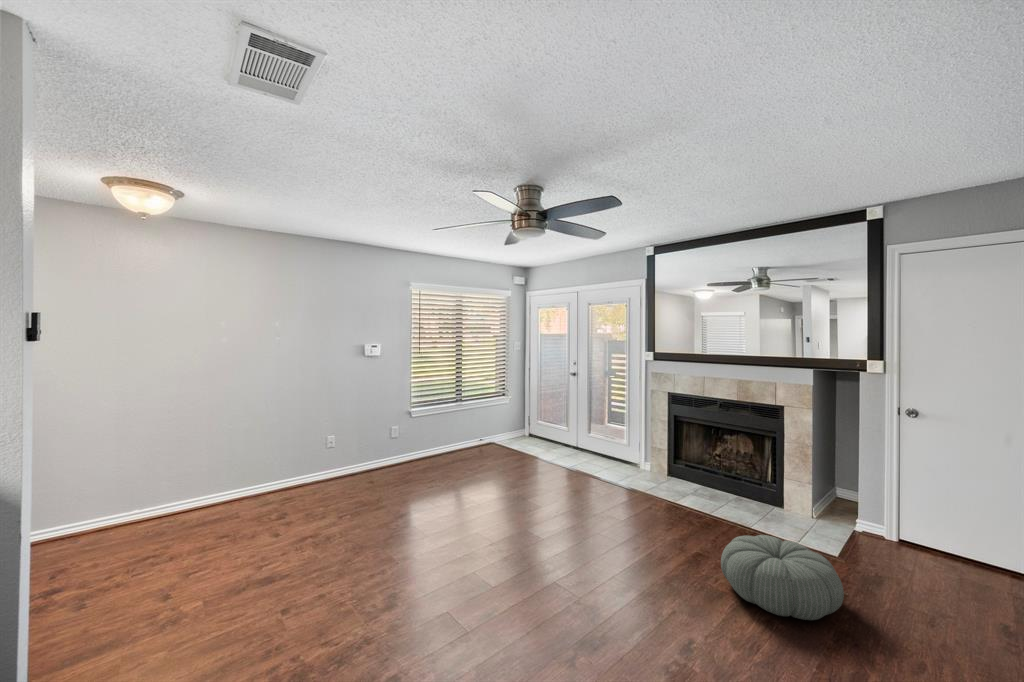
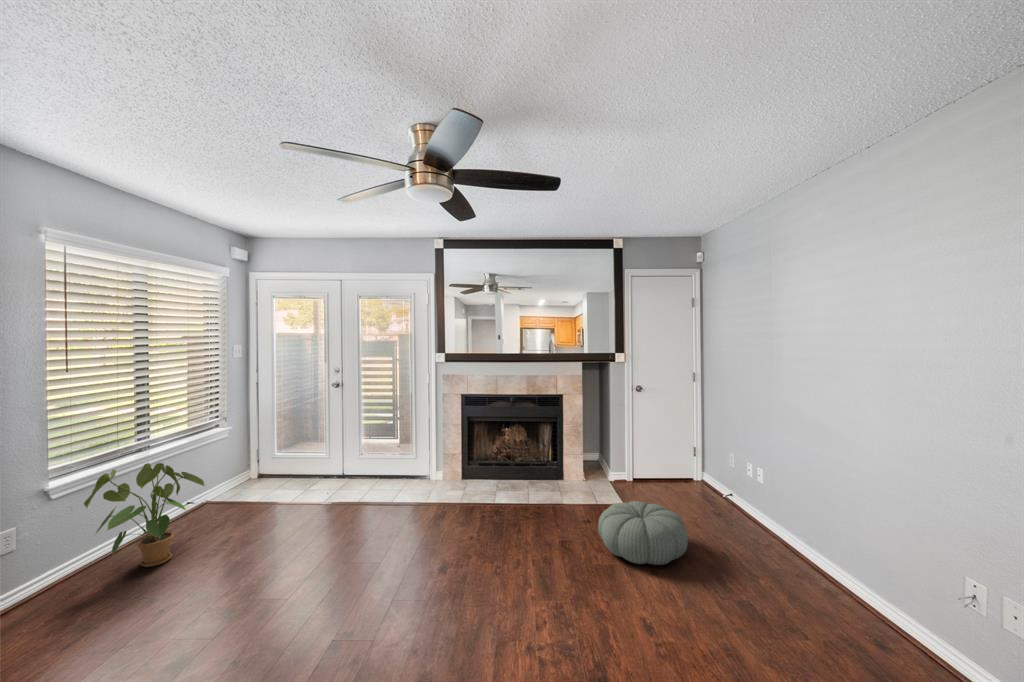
house plant: none [424,408,478,466] -> present [84,463,205,567]

